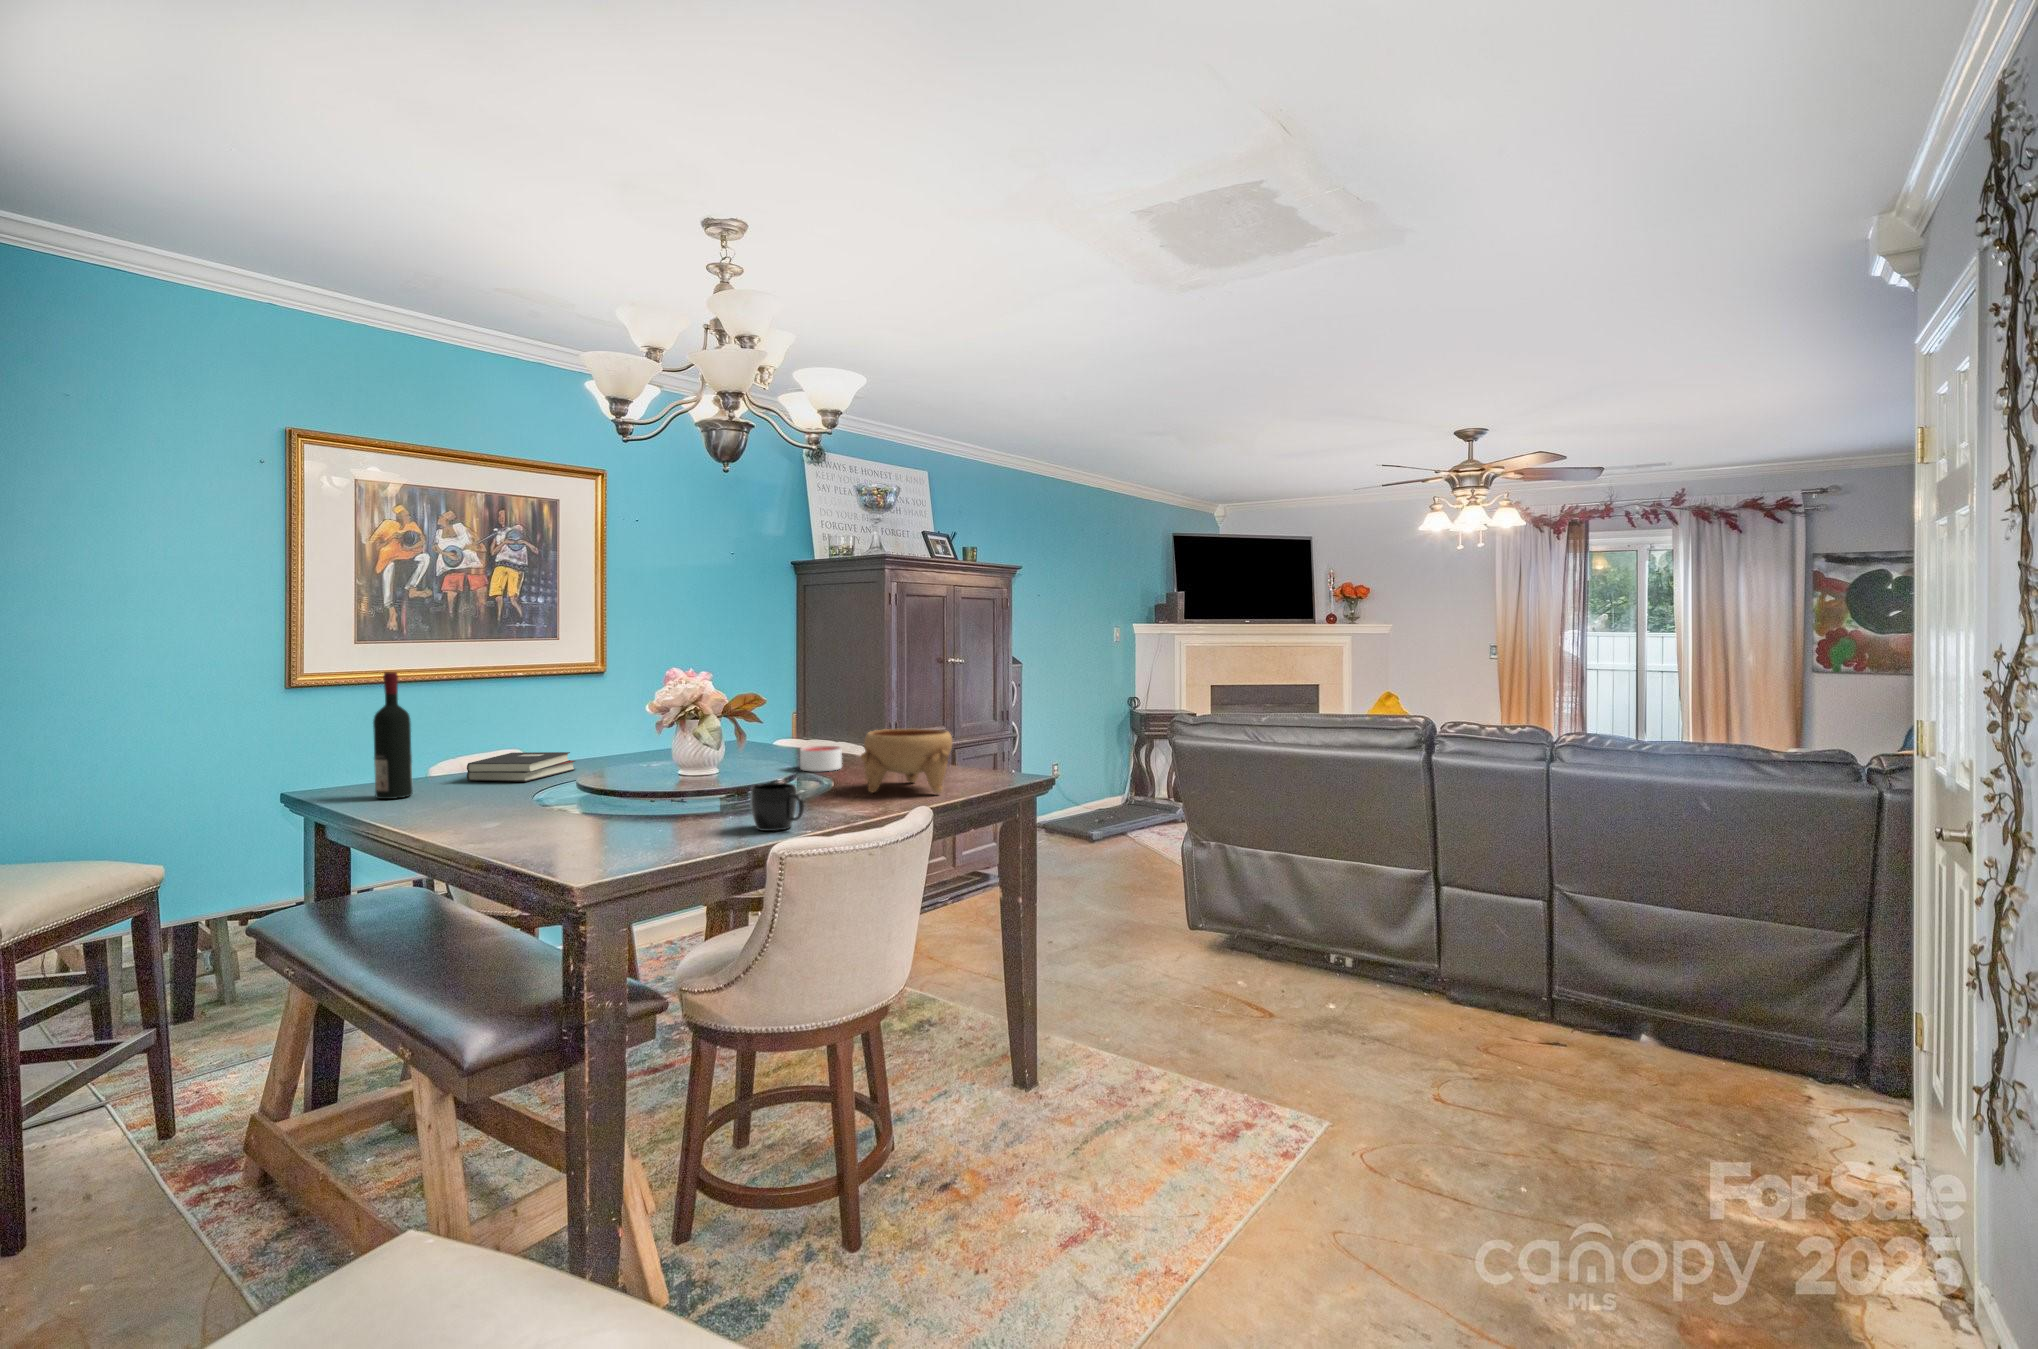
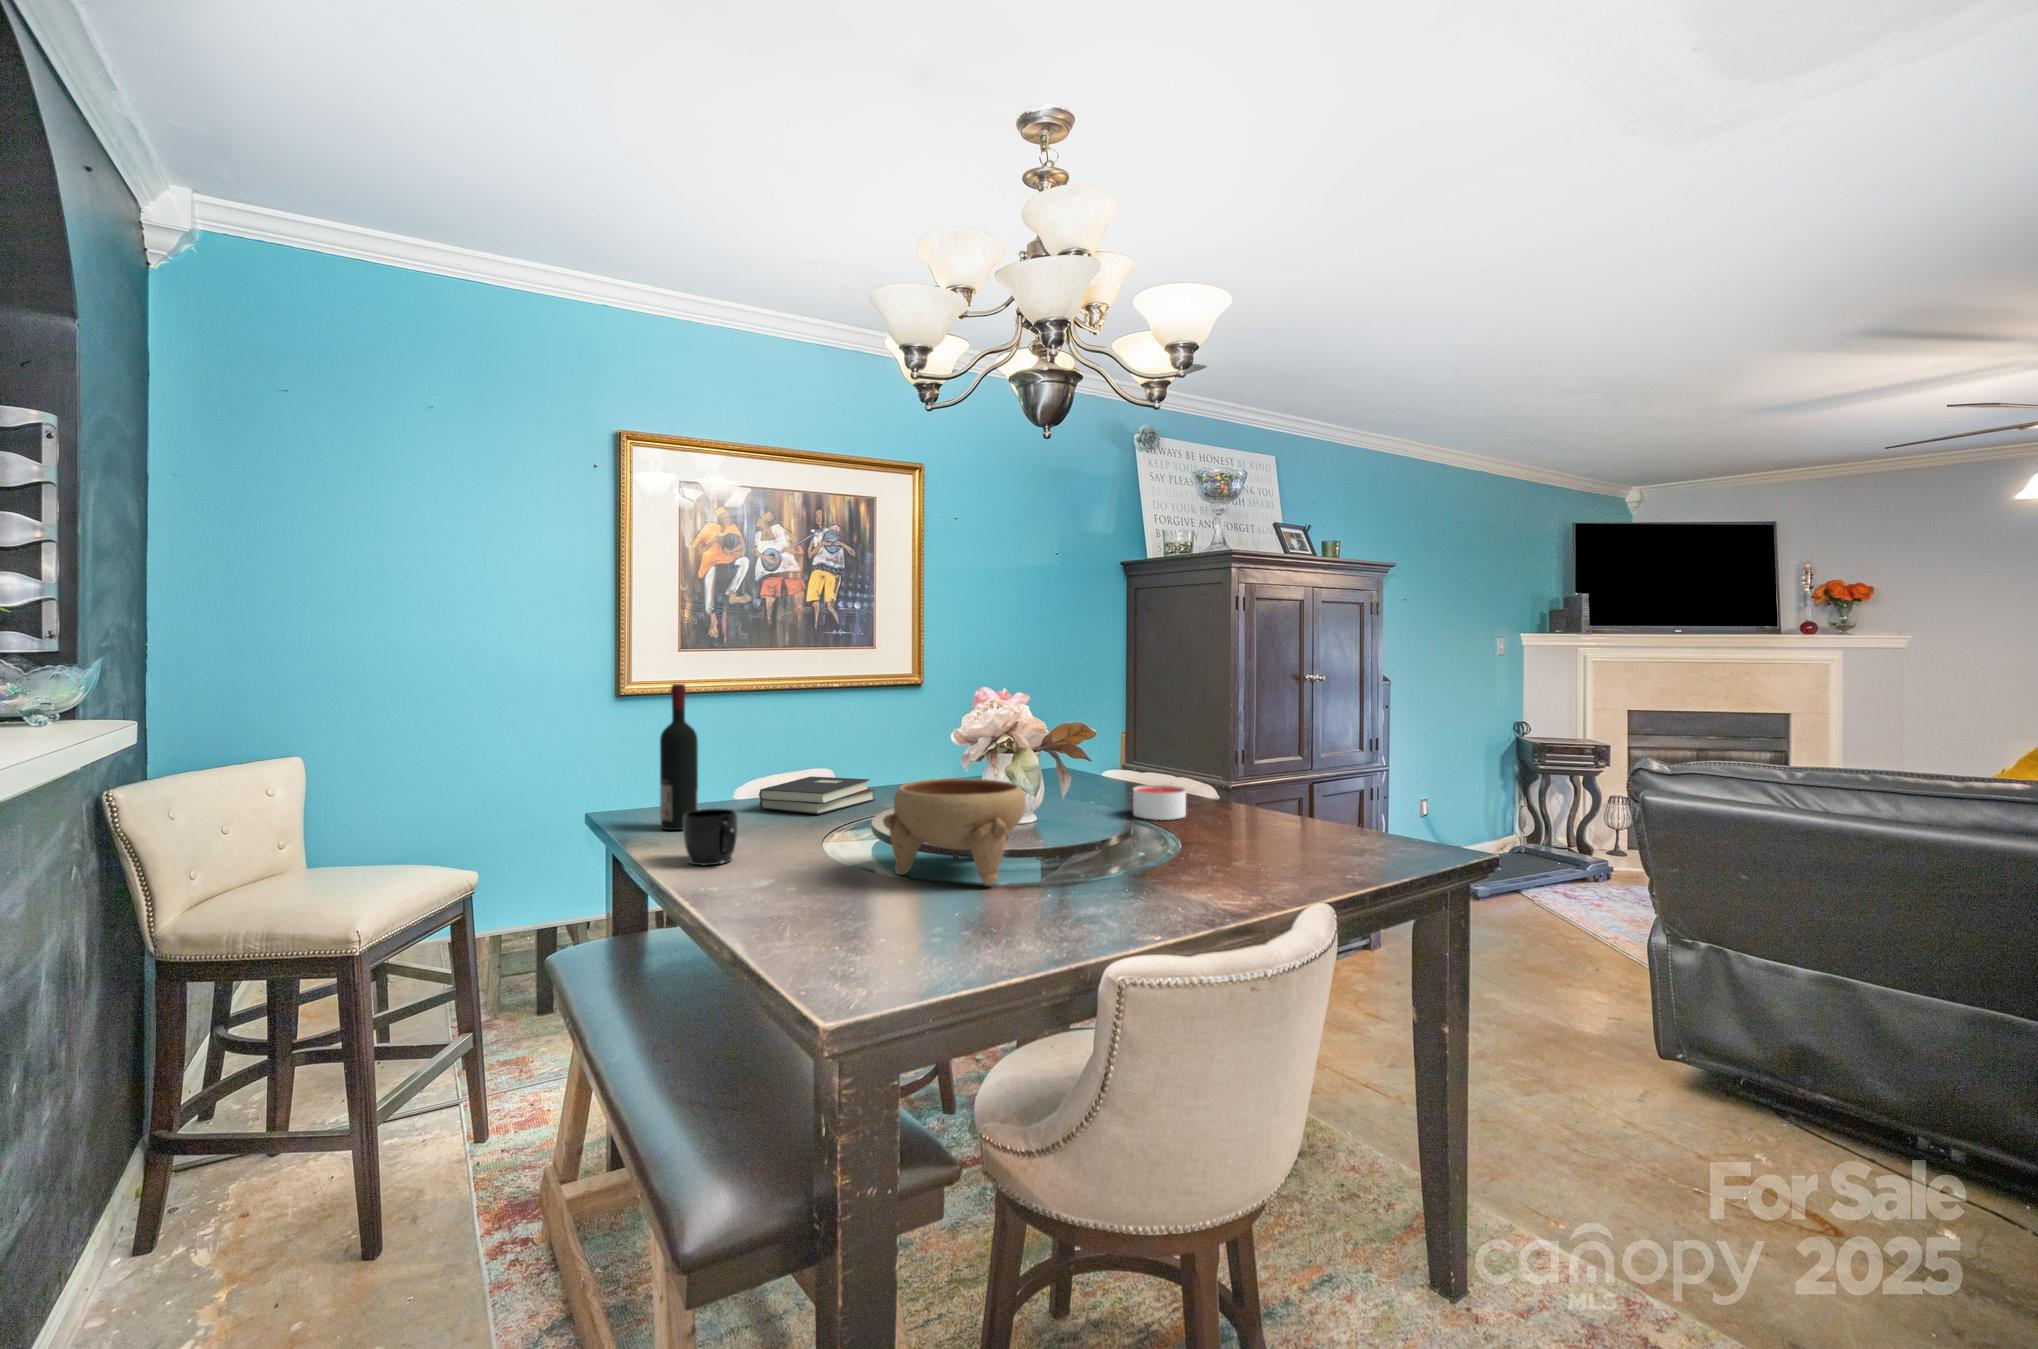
bowl: present [861,729,953,793] -> present [883,778,1026,885]
mug: present [750,783,804,831] -> present [683,808,738,865]

